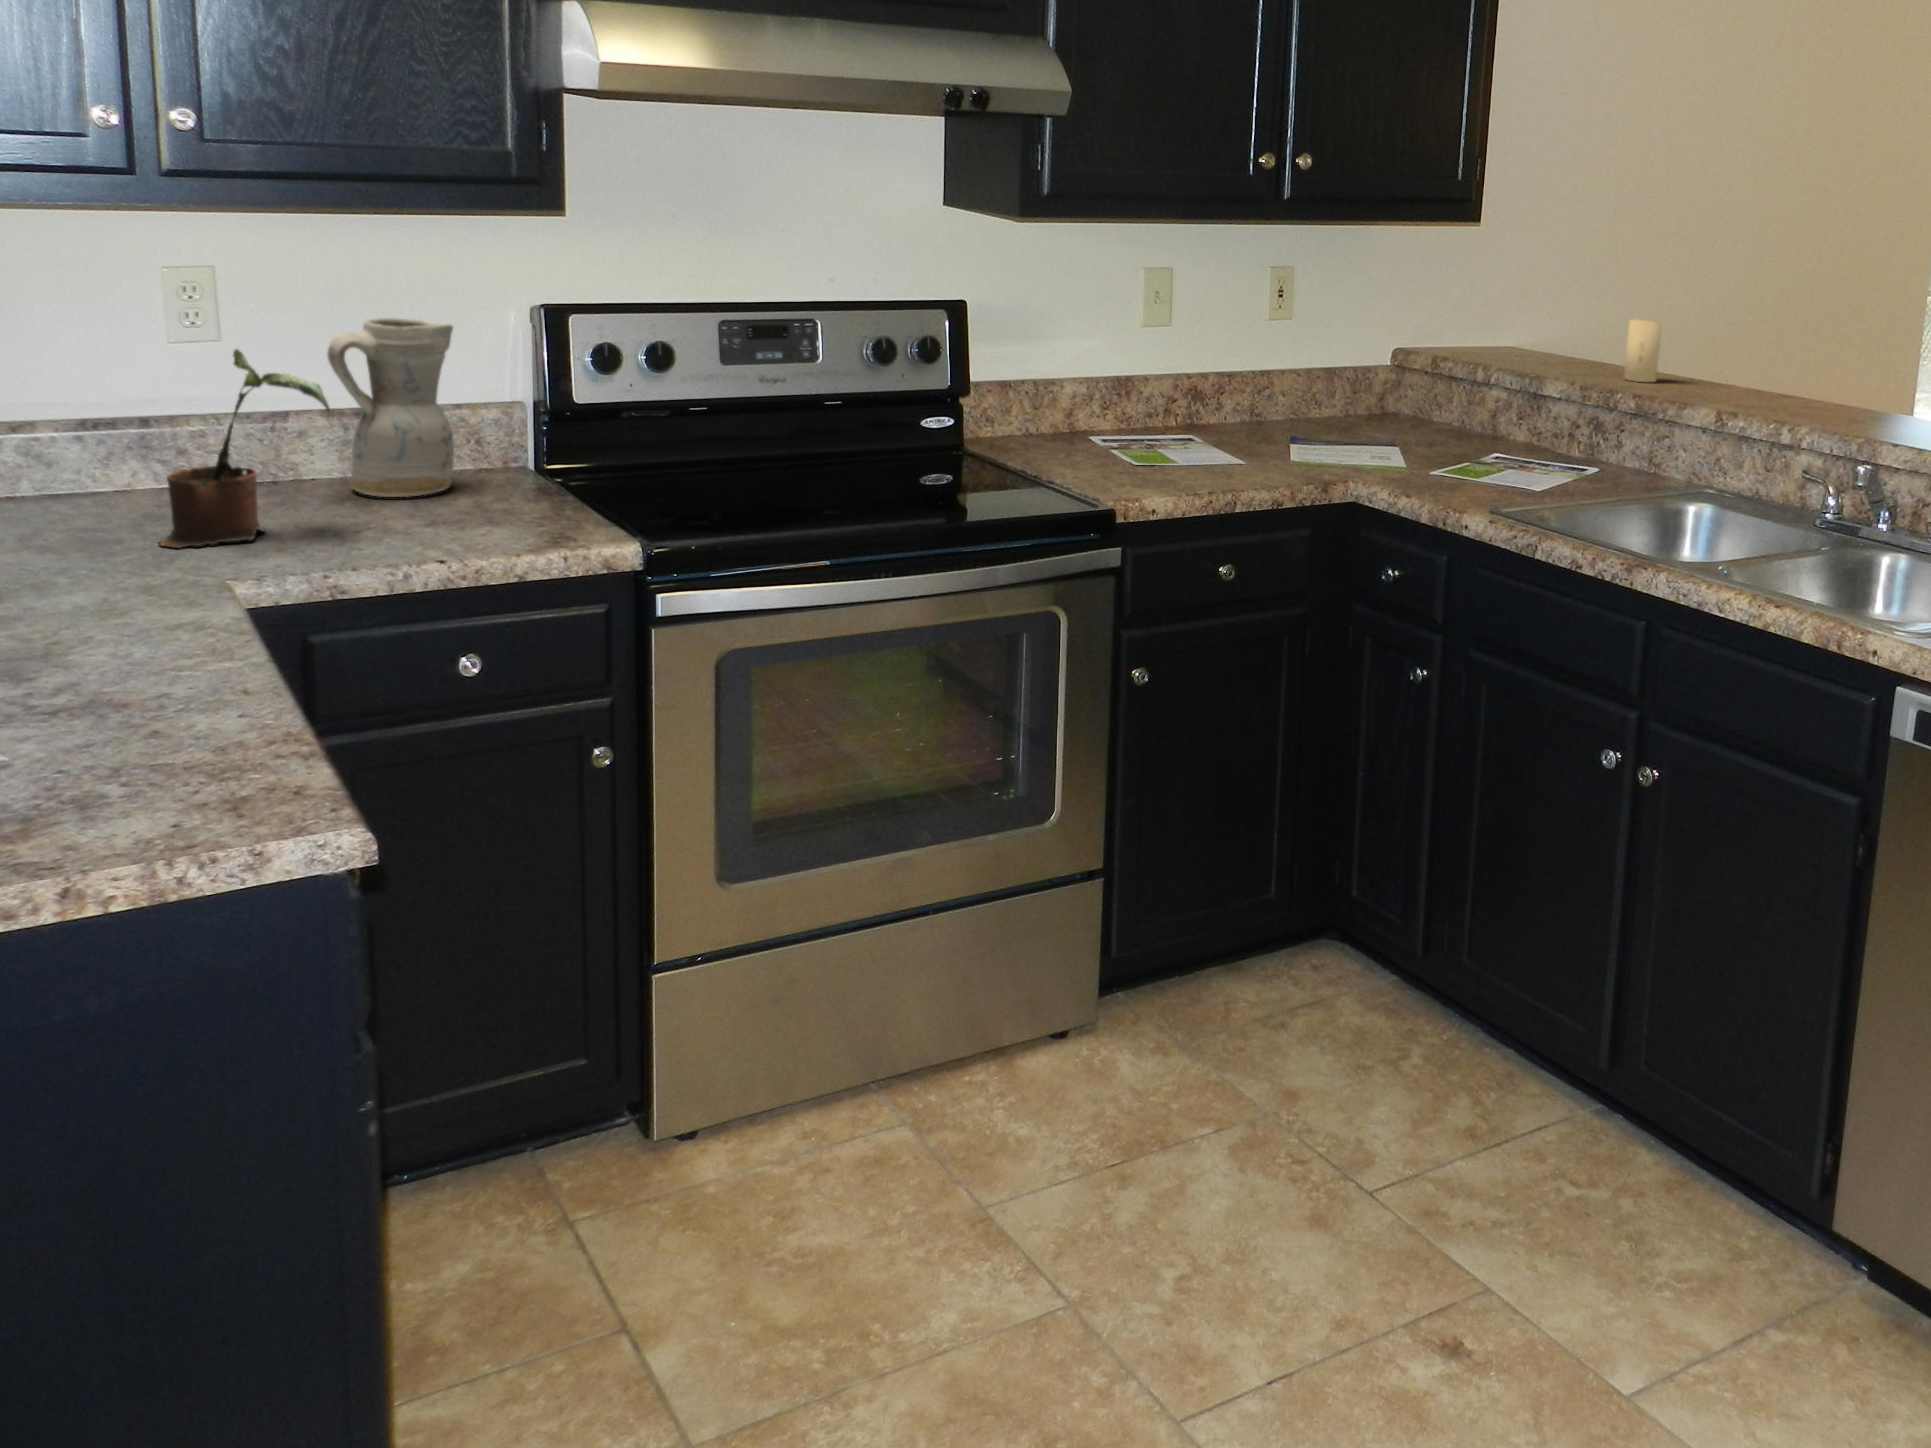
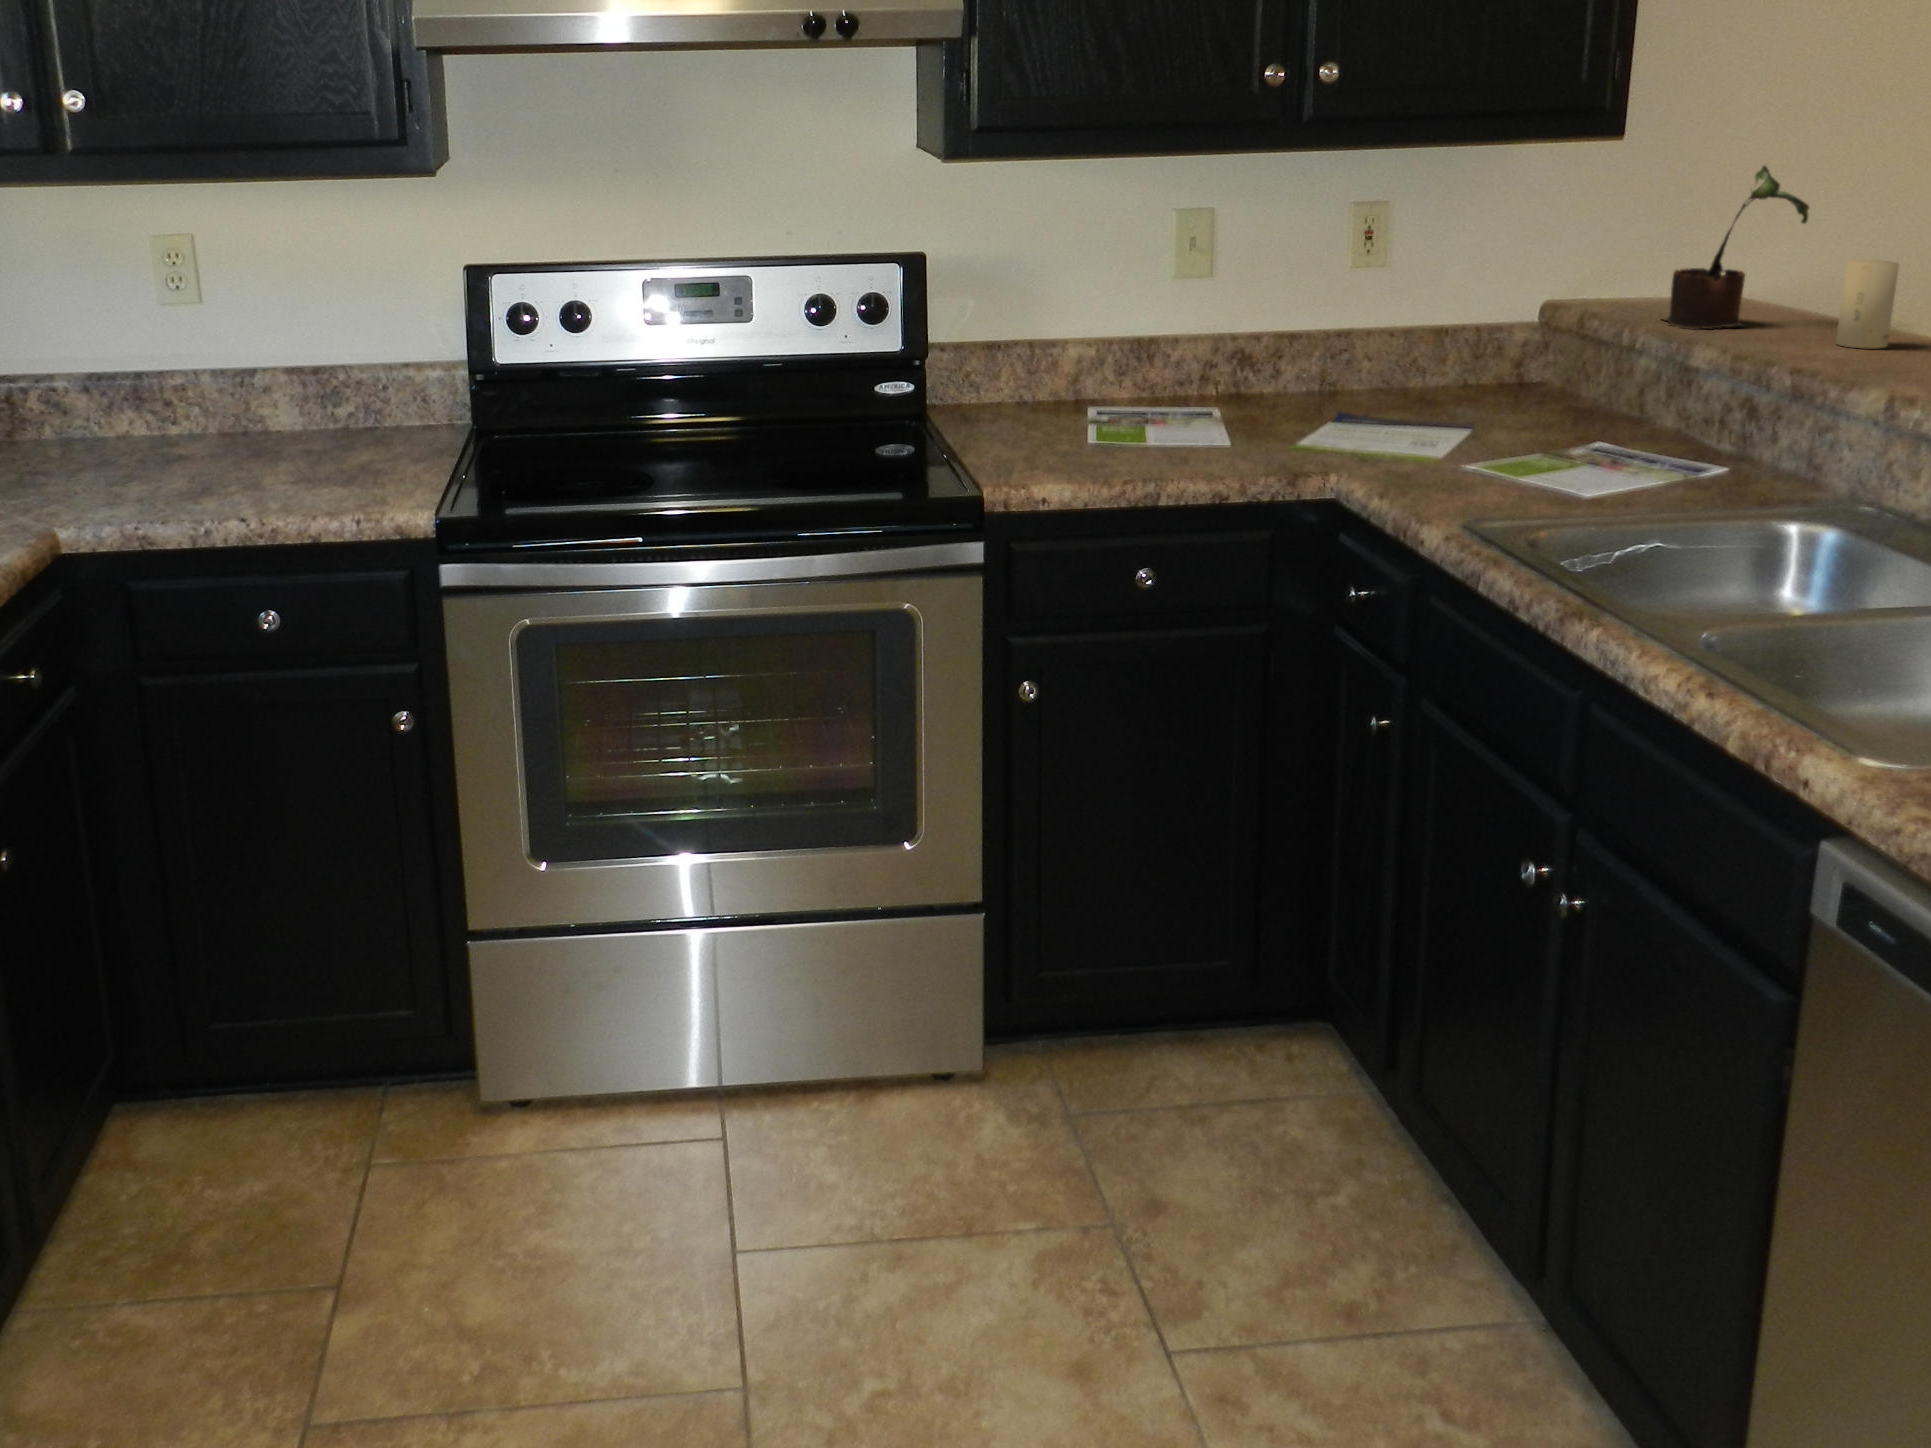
ceramic pitcher: present [328,318,454,497] -> none [250,284,373,451]
potted plant: present [160,349,330,548] -> present [1664,166,1809,330]

